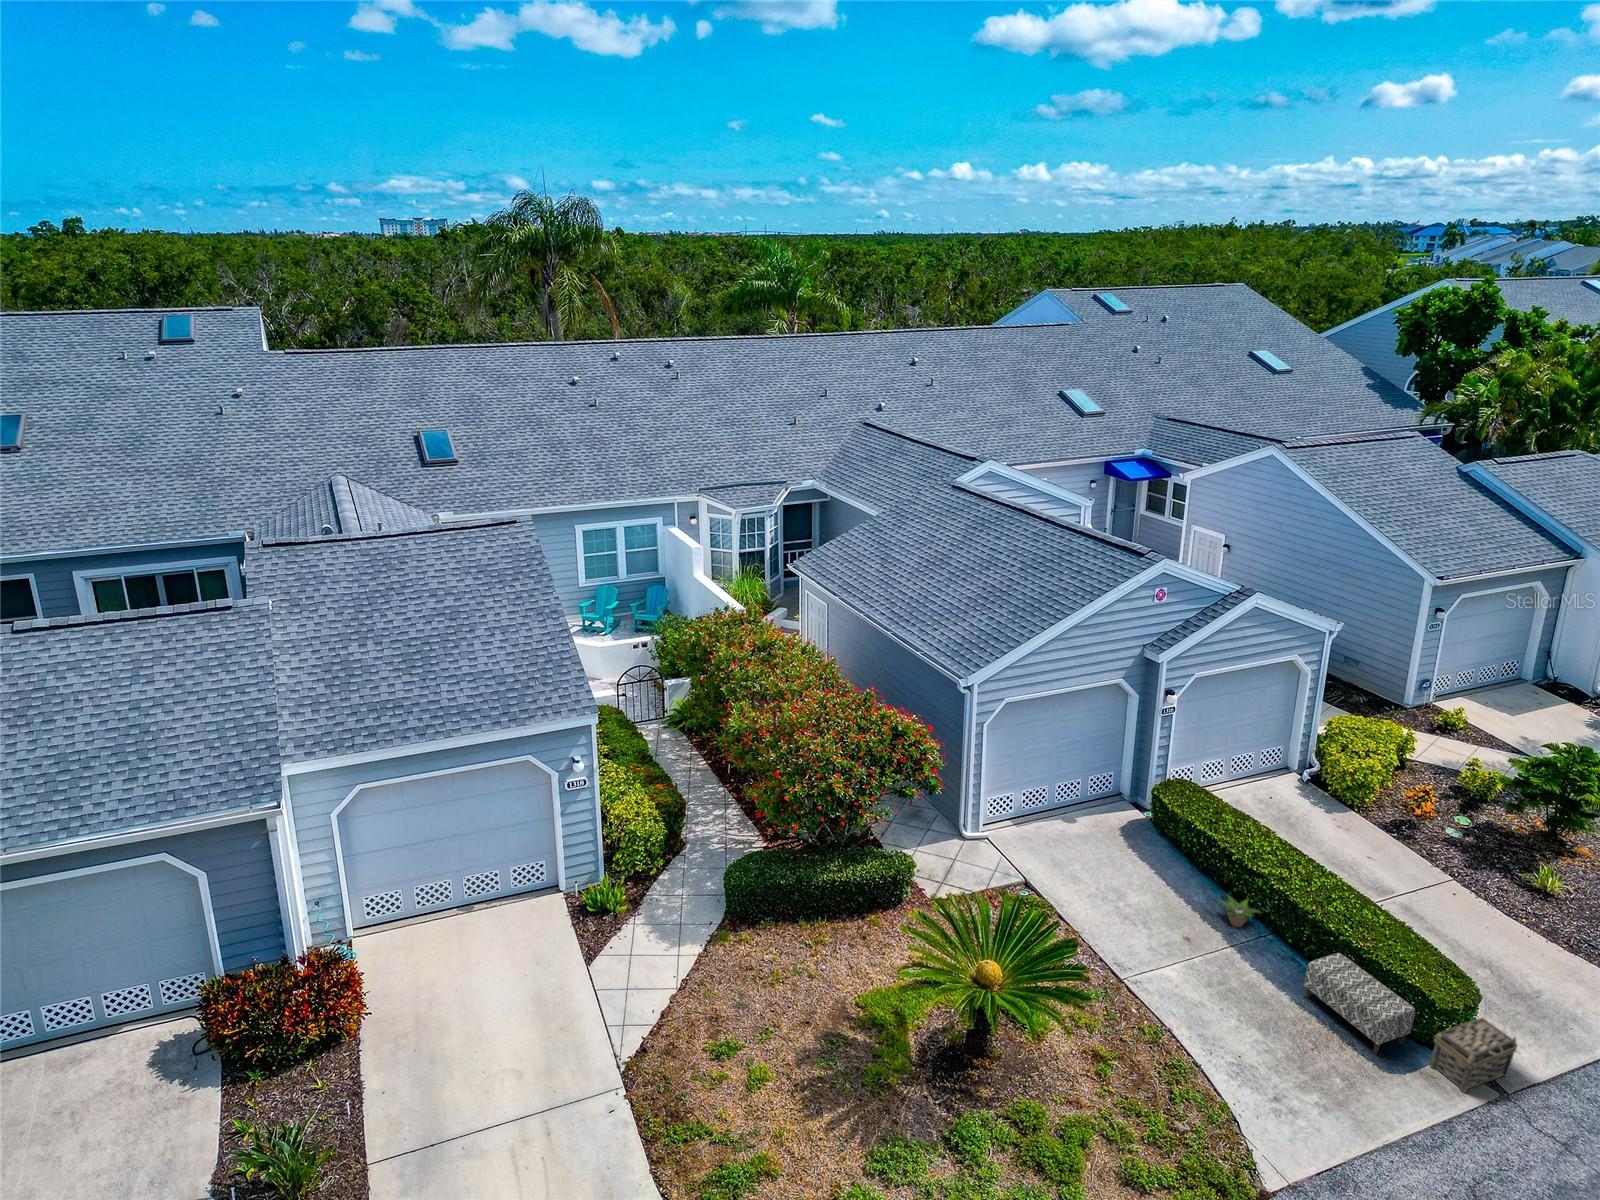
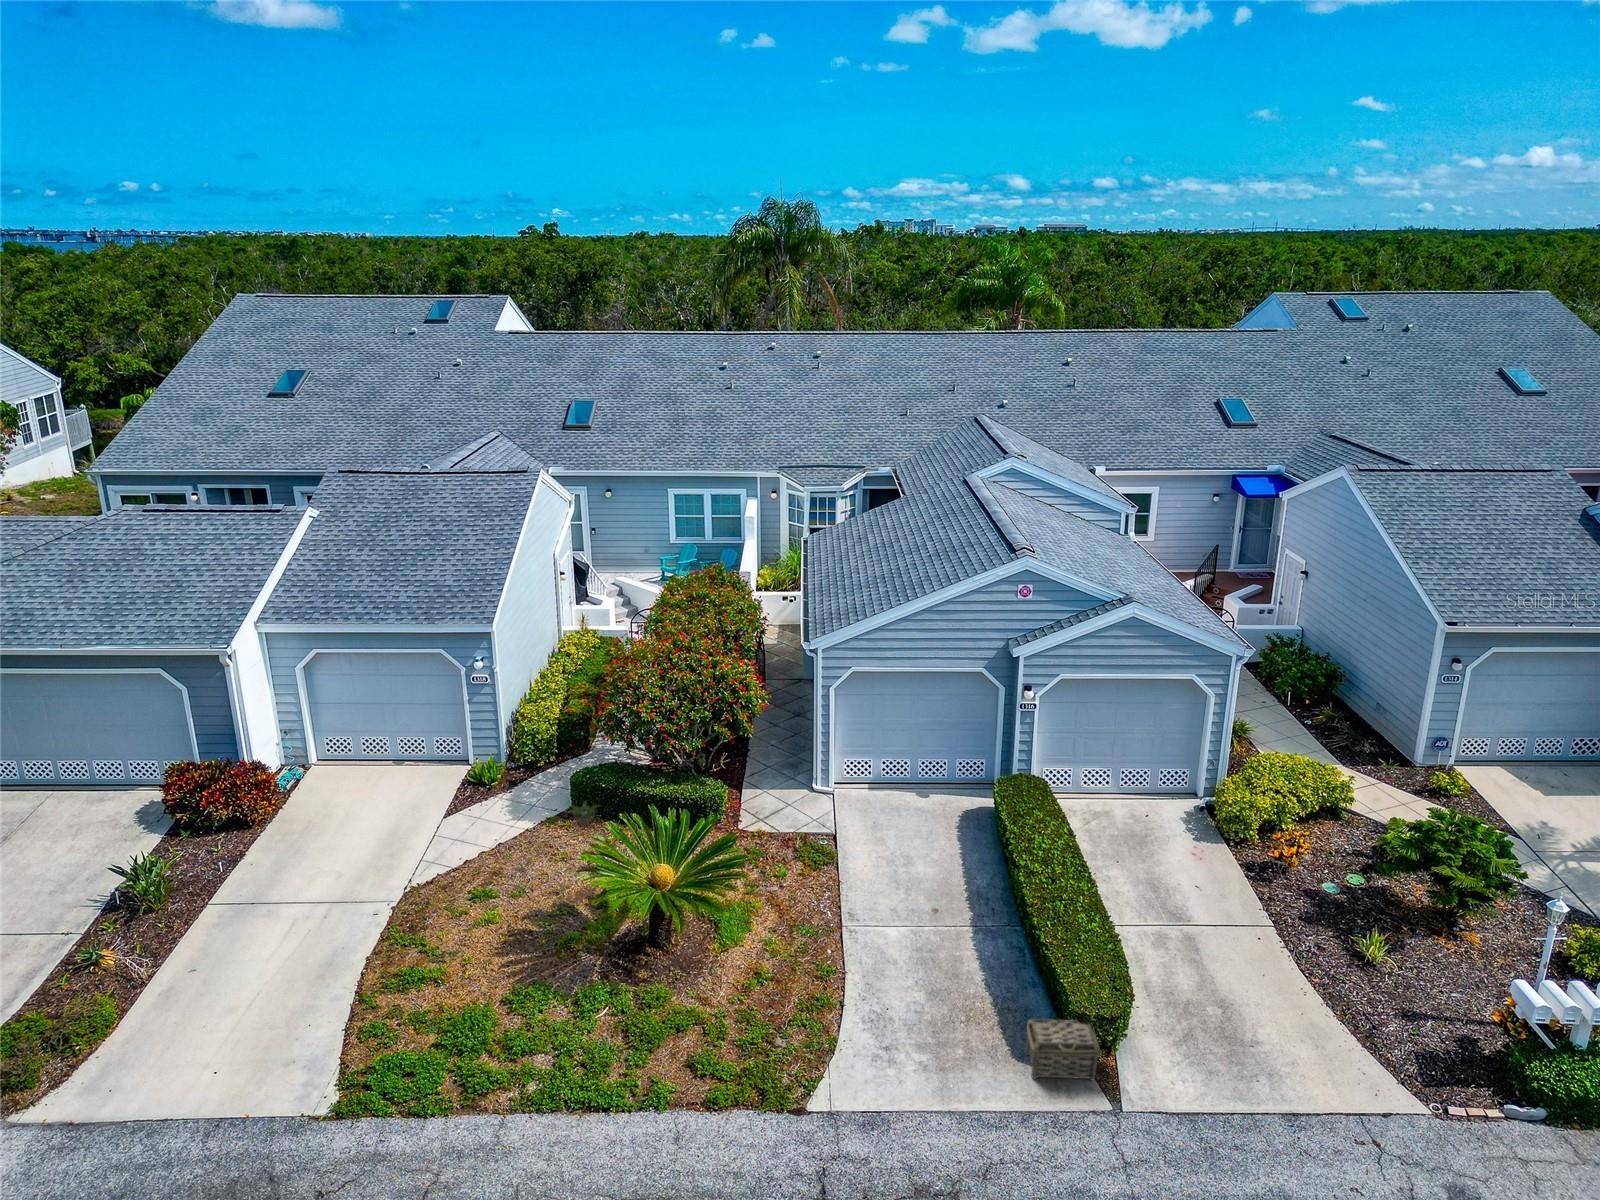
decorative plant: present [1220,895,1260,927] -> present [569,802,599,827]
bench: present [1304,953,1415,1054] -> none [973,939,1028,1030]

